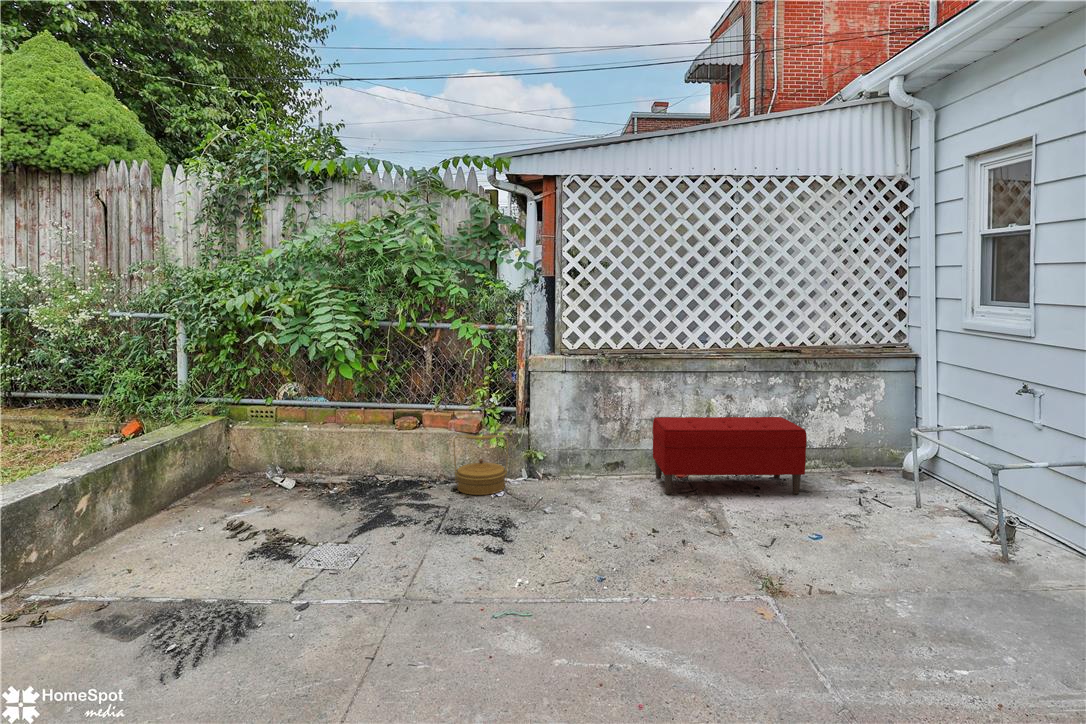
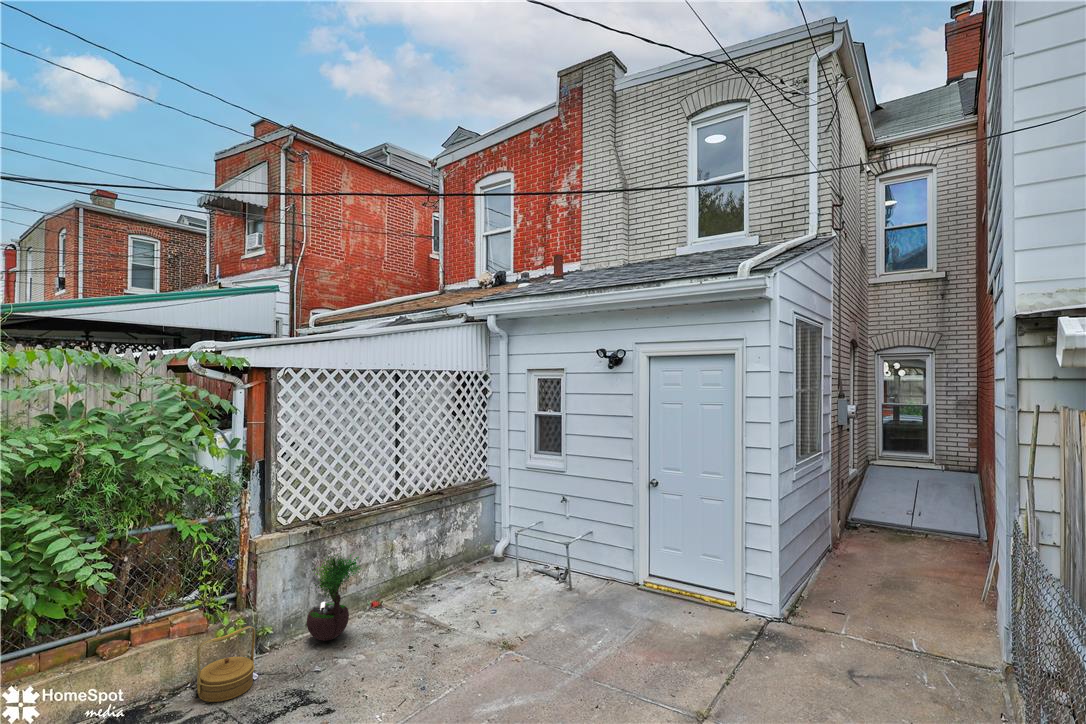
potted tree: none [569,380,633,484] -> present [307,552,362,641]
bench: present [653,417,807,494] -> none [358,542,468,628]

